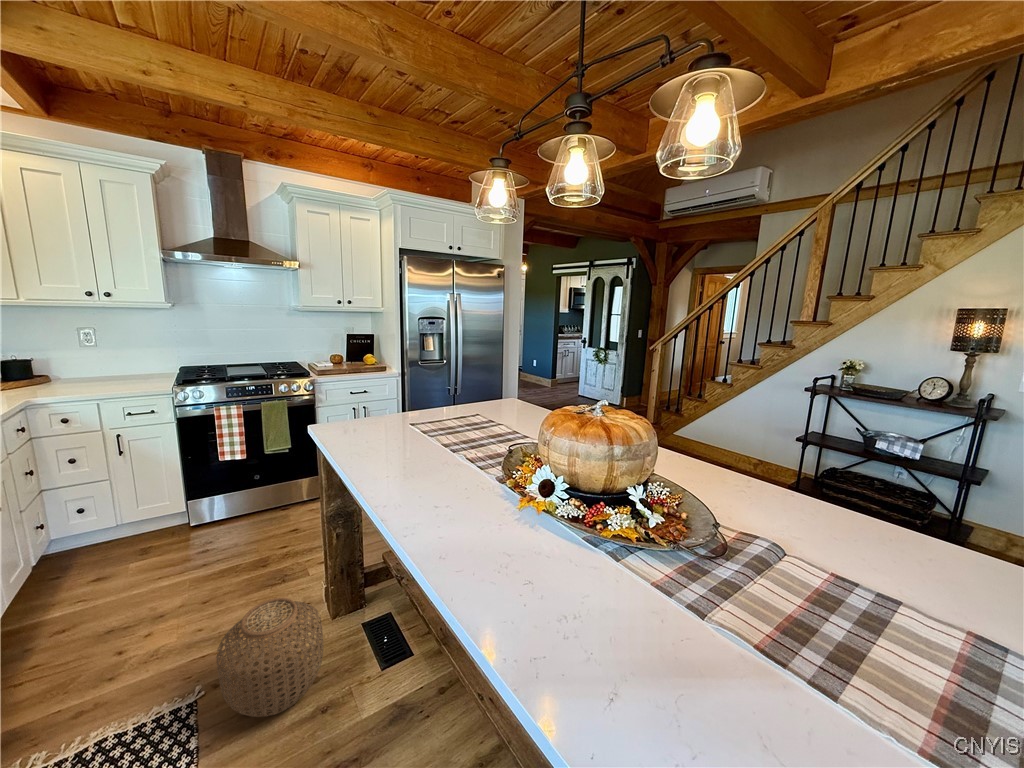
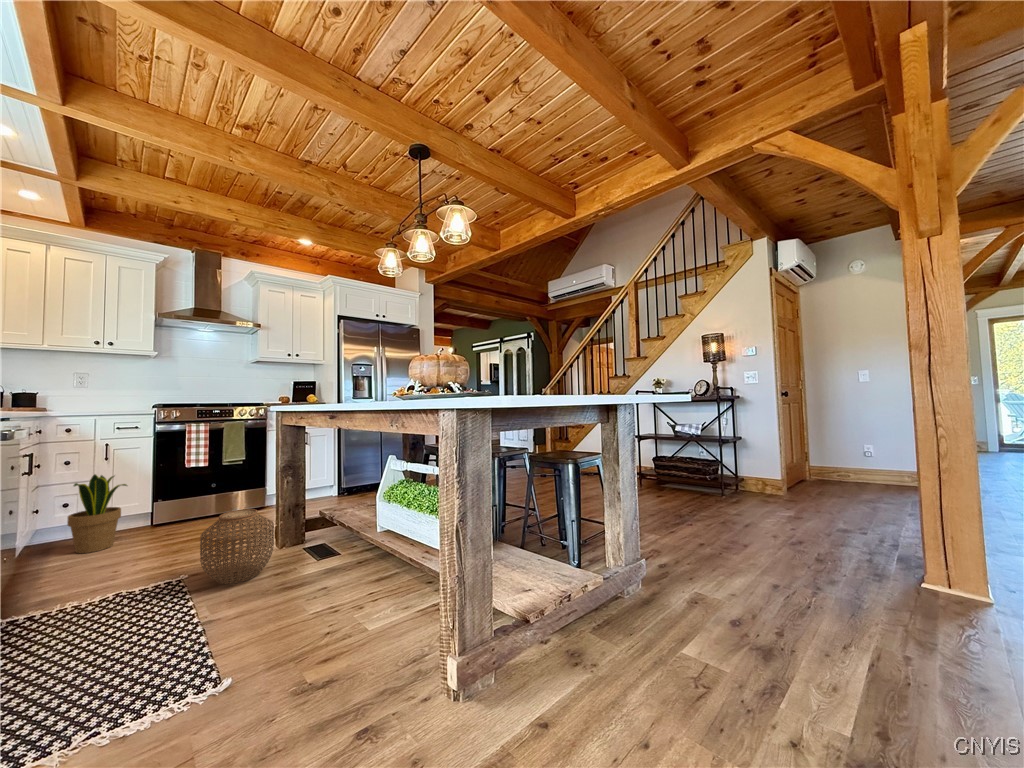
potted plant: none [69,482,144,586] -> present [67,474,127,553]

